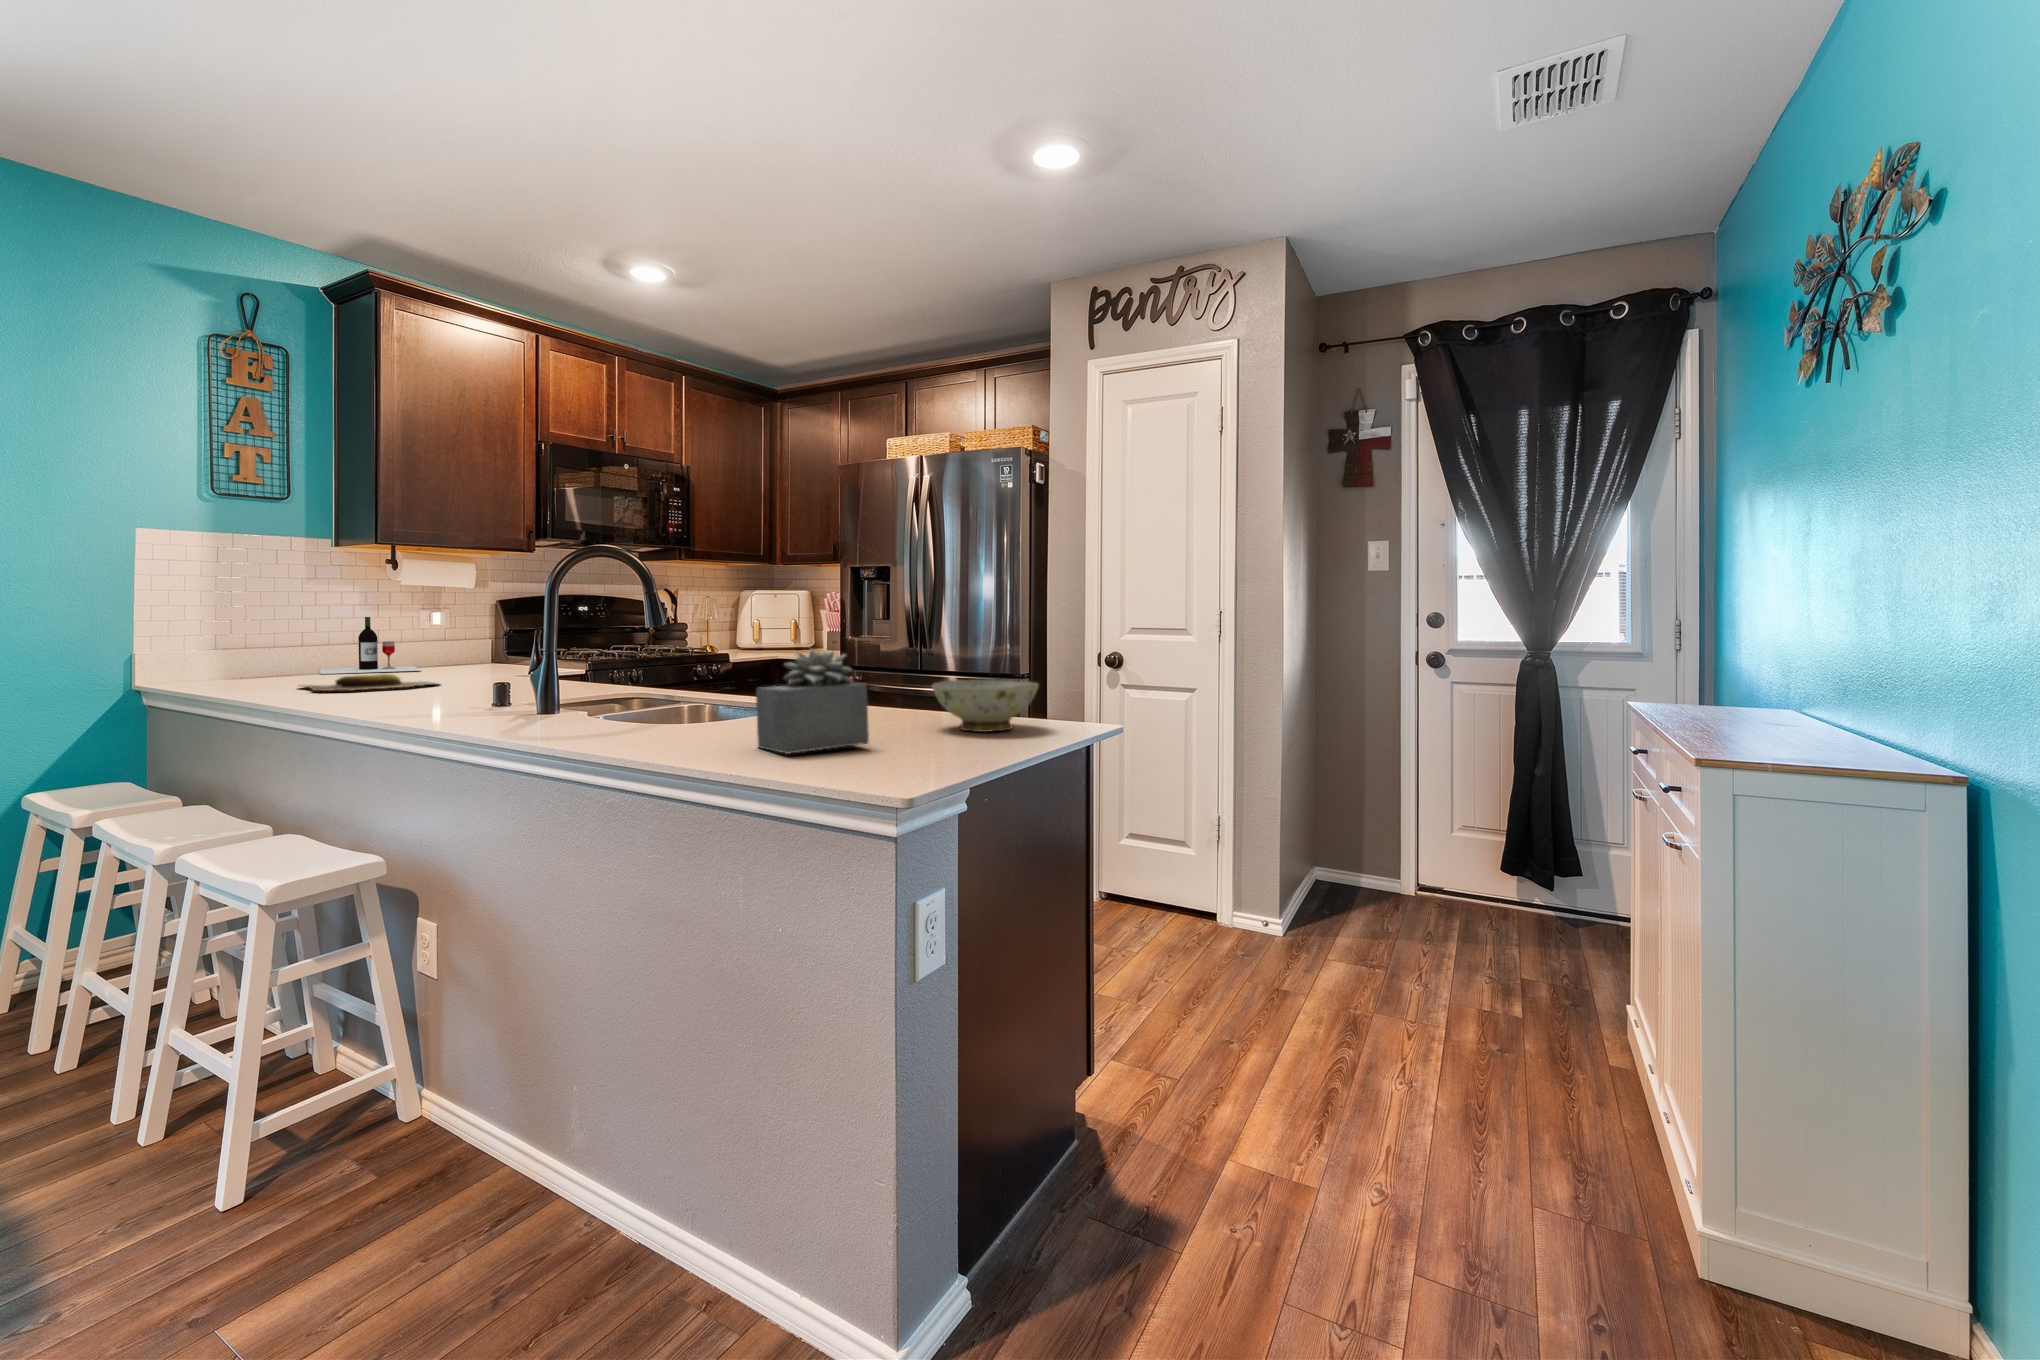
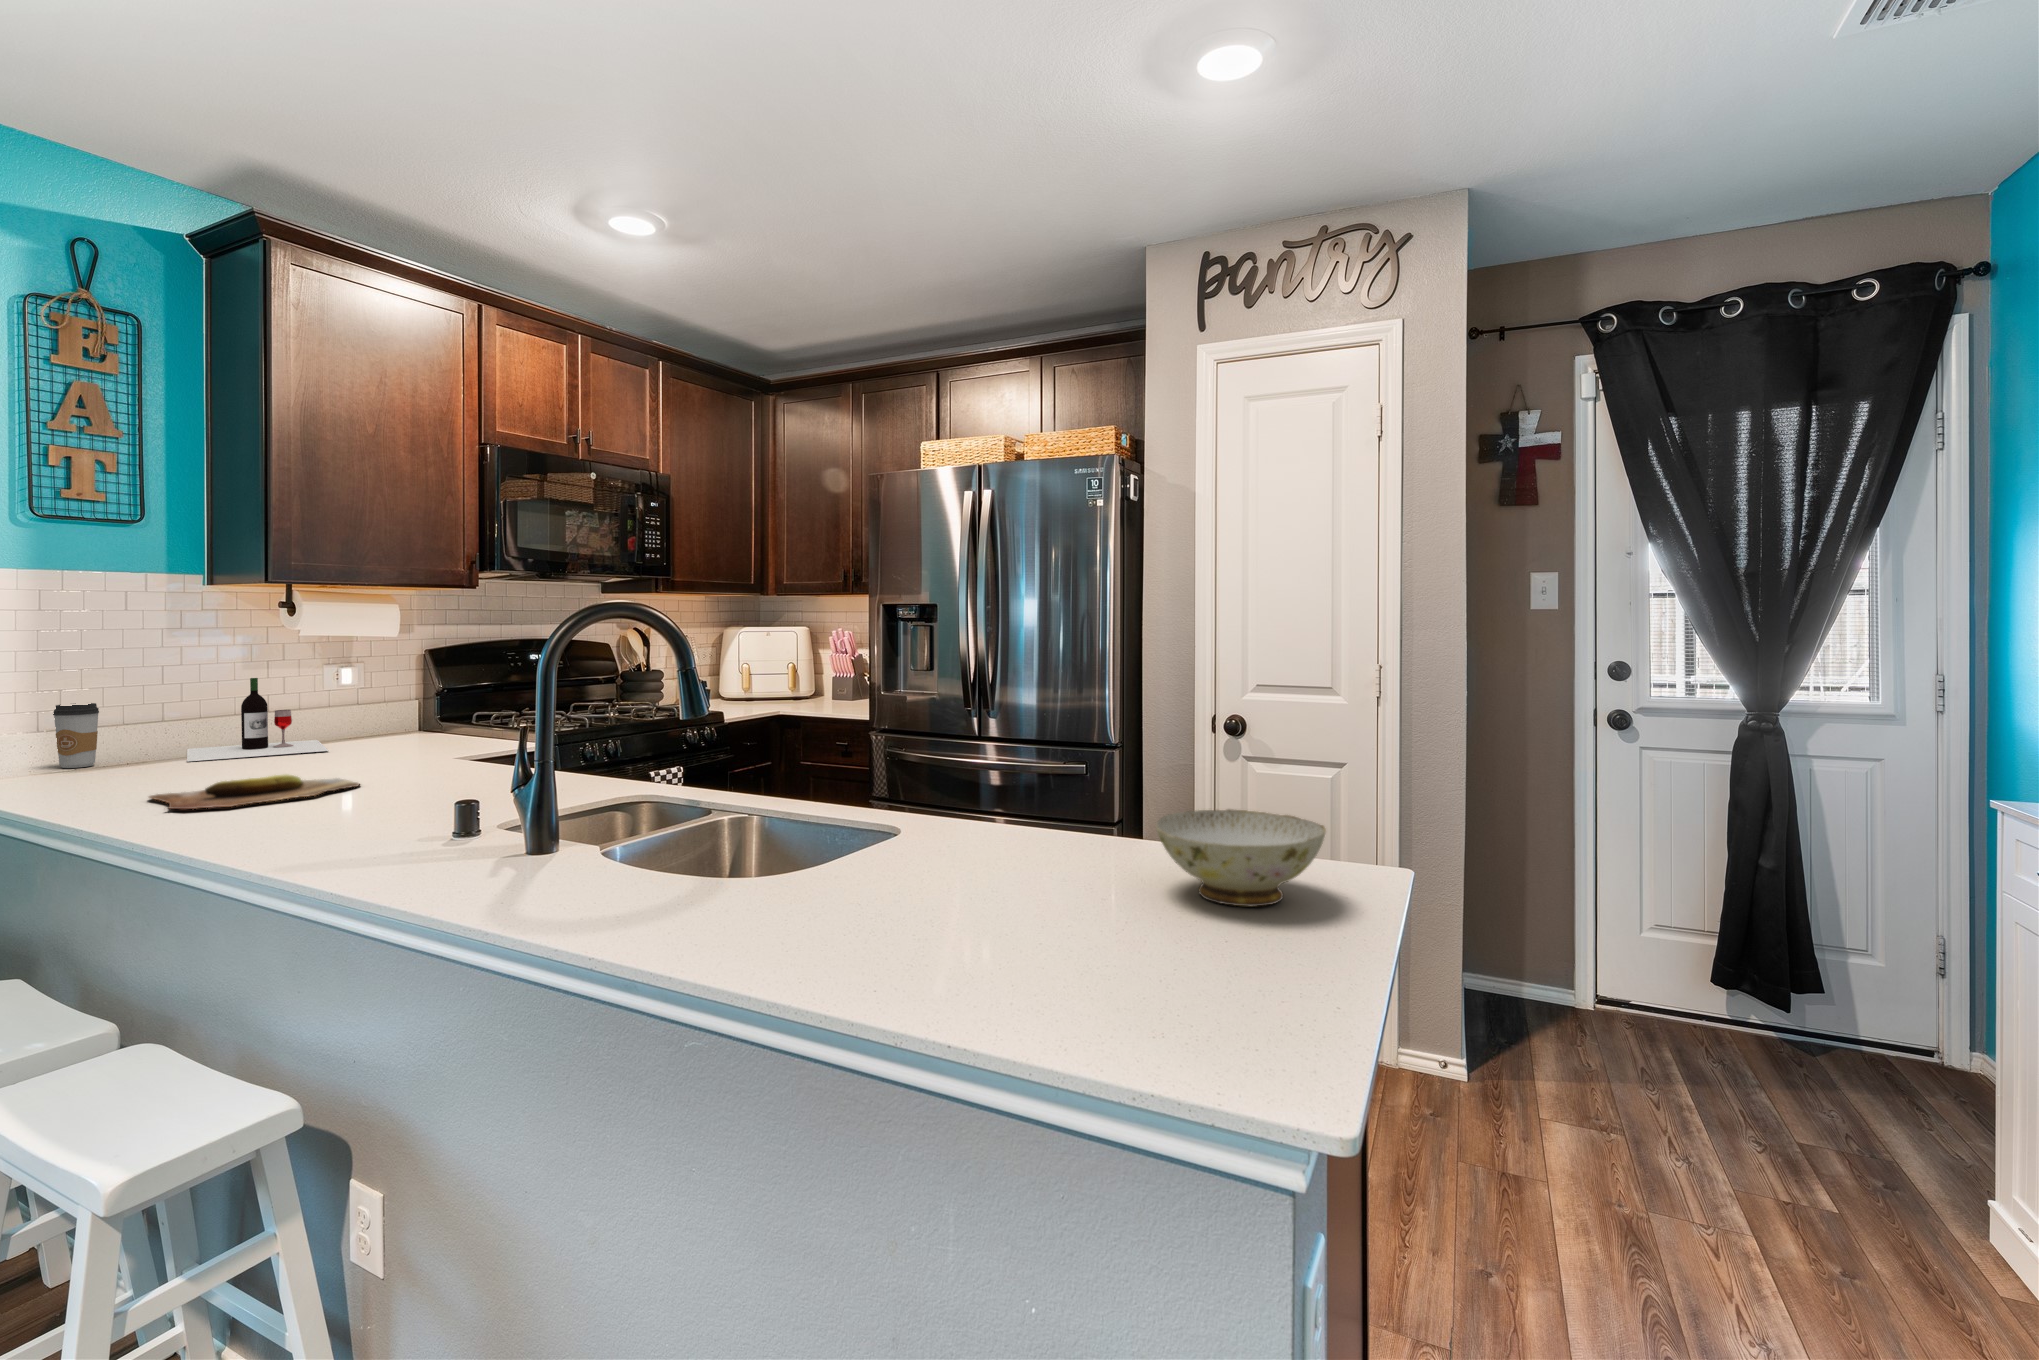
coffee cup: none [228,630,260,676] -> present [53,703,99,768]
succulent plant: present [756,649,869,754] -> none [938,801,1134,1009]

